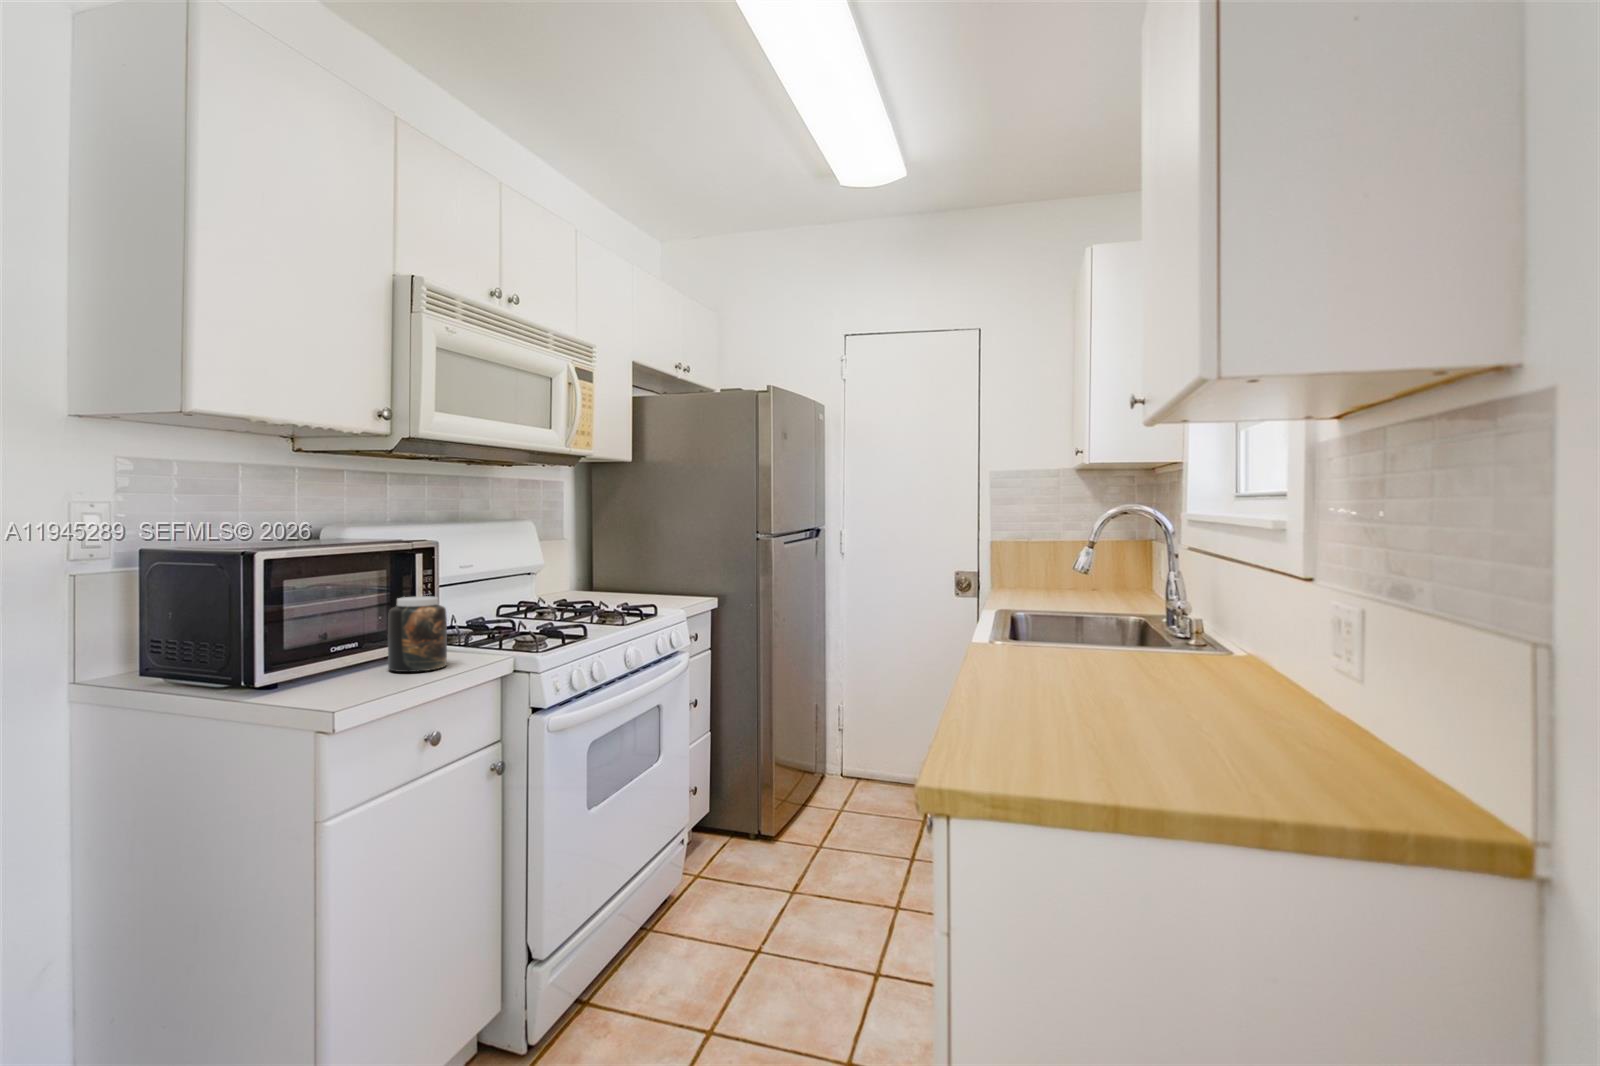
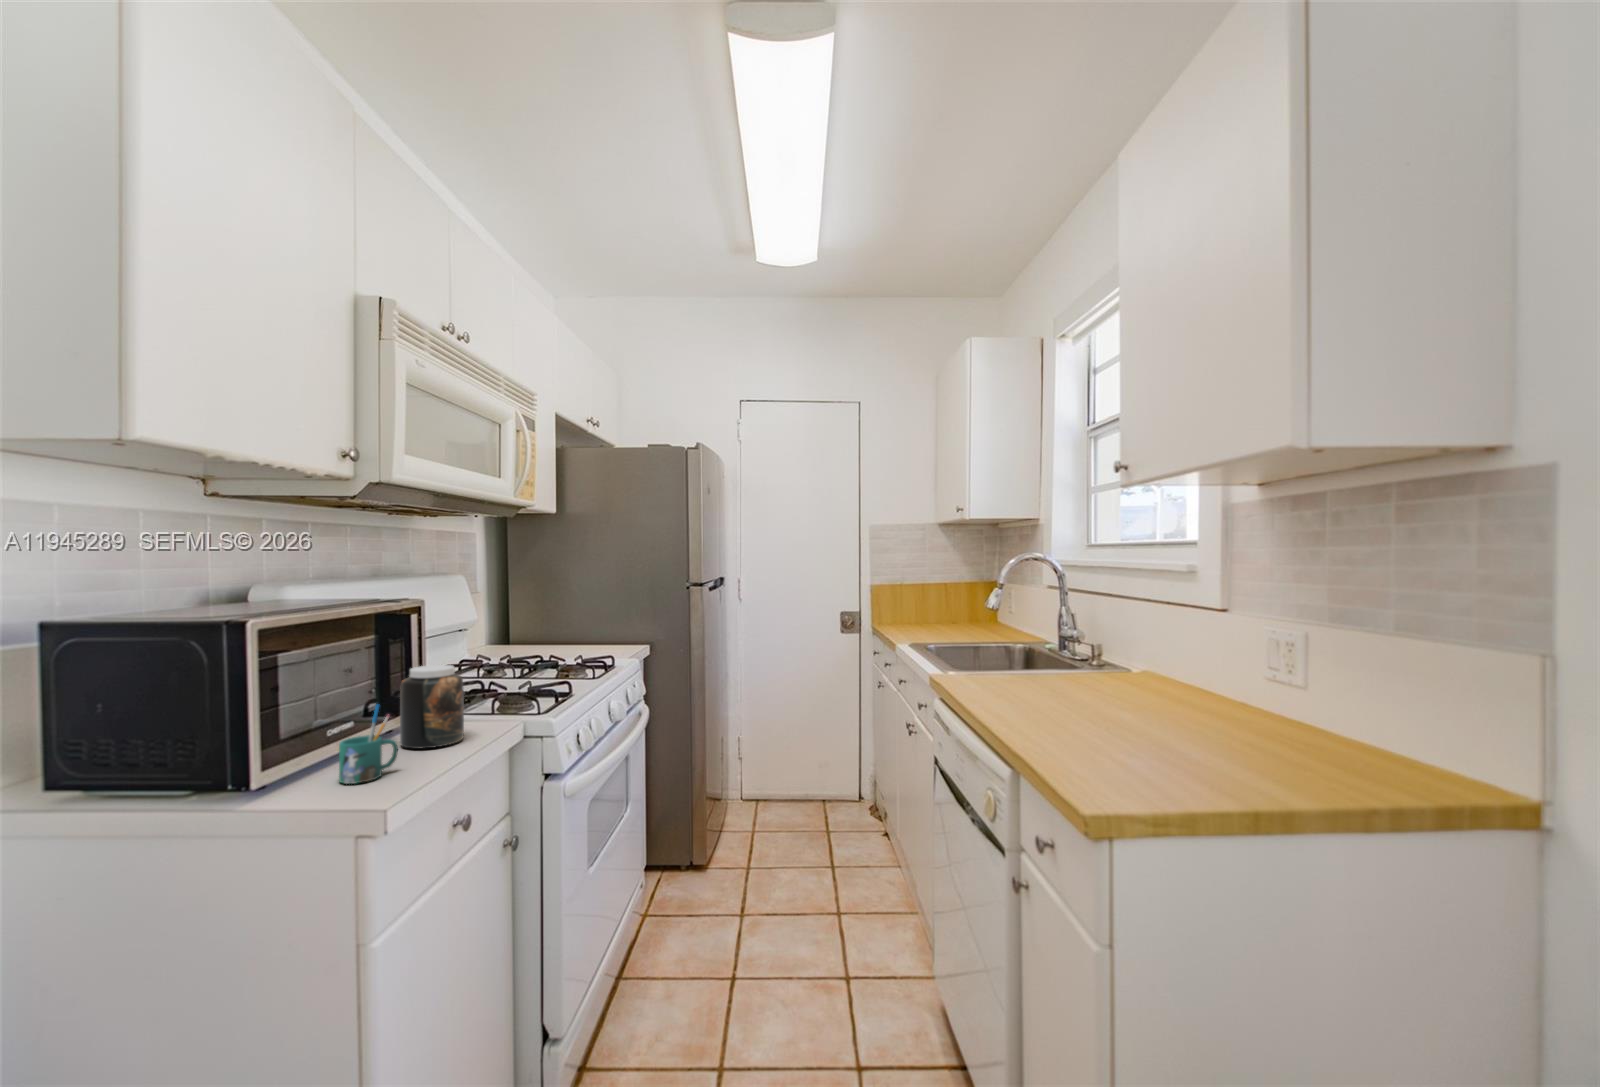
mug: none [305,625,361,694] -> present [339,704,398,784]

